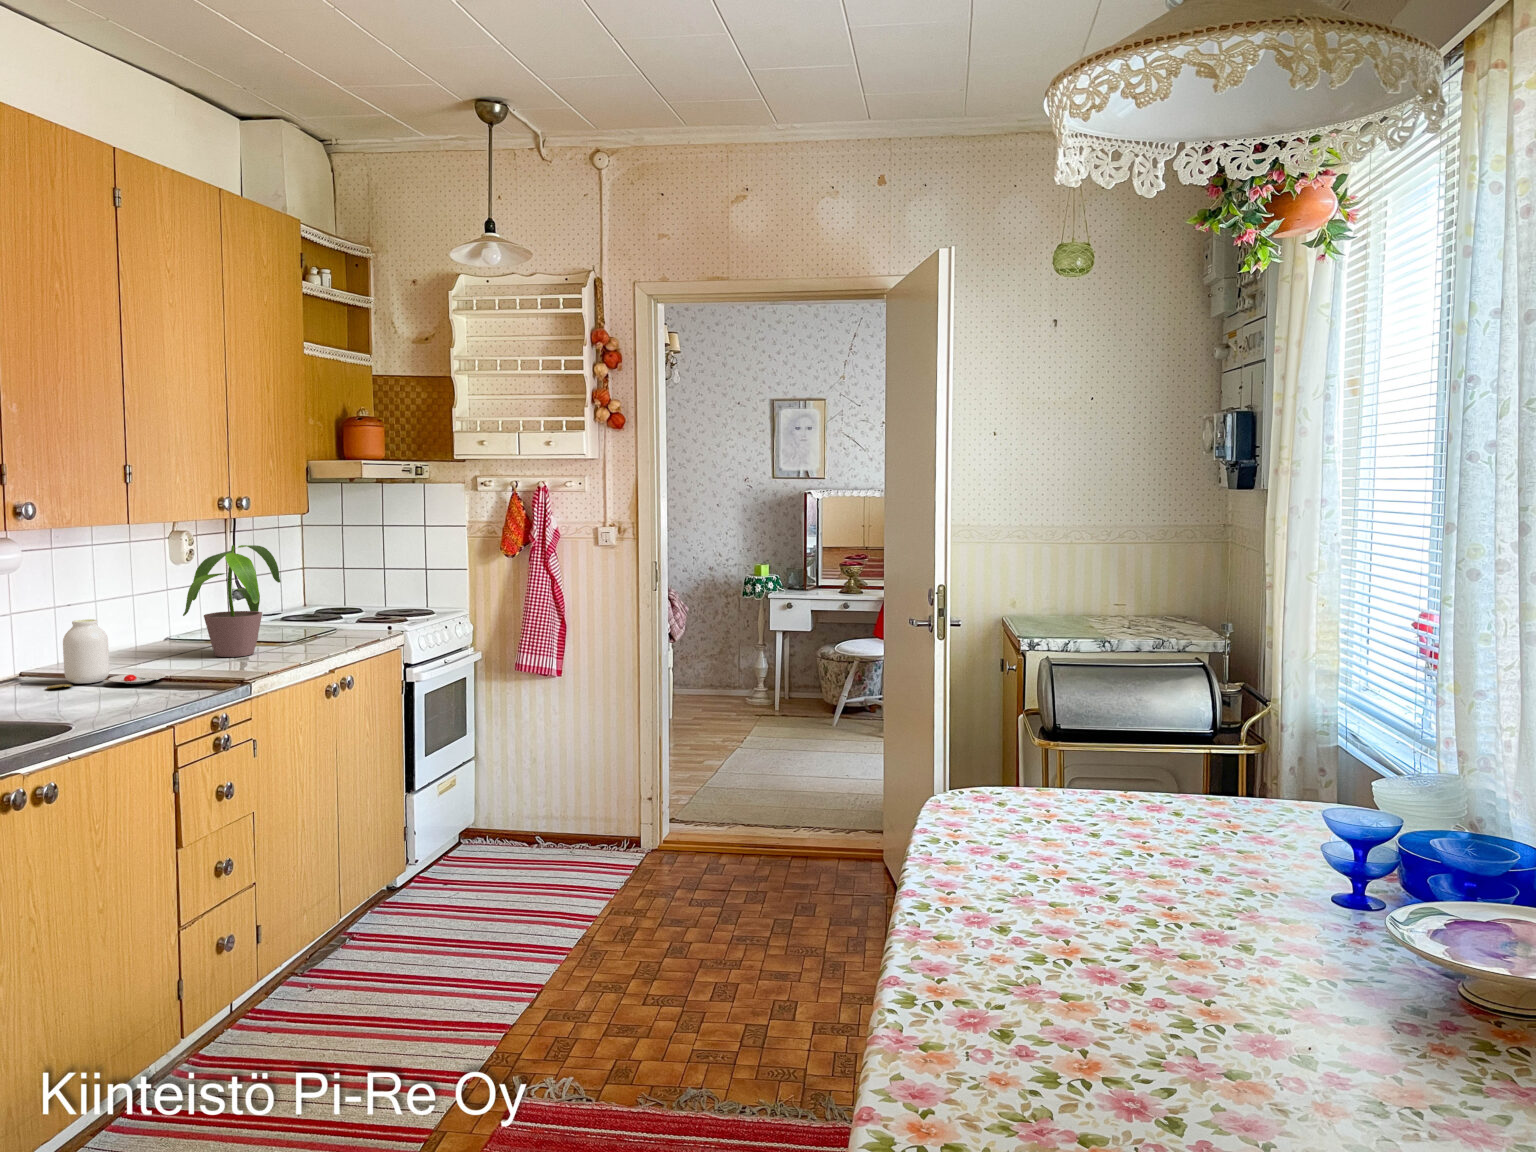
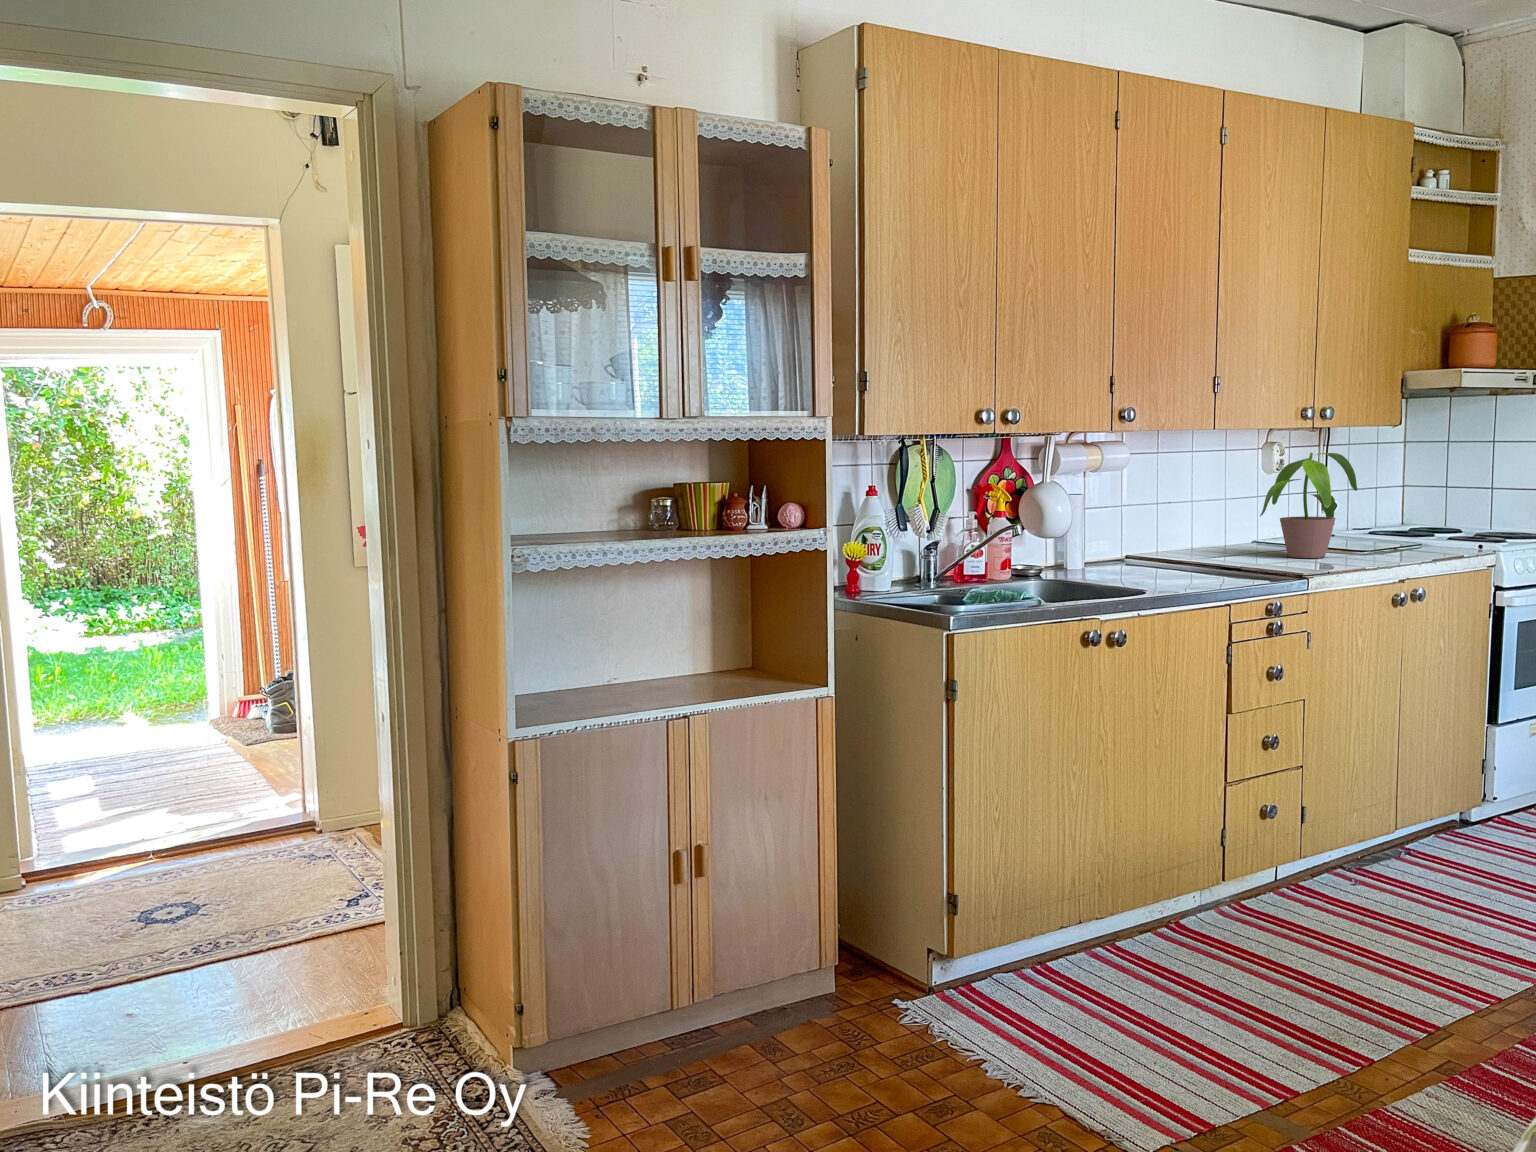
jar: present [47,619,166,689] -> none [1142,513,1236,570]

